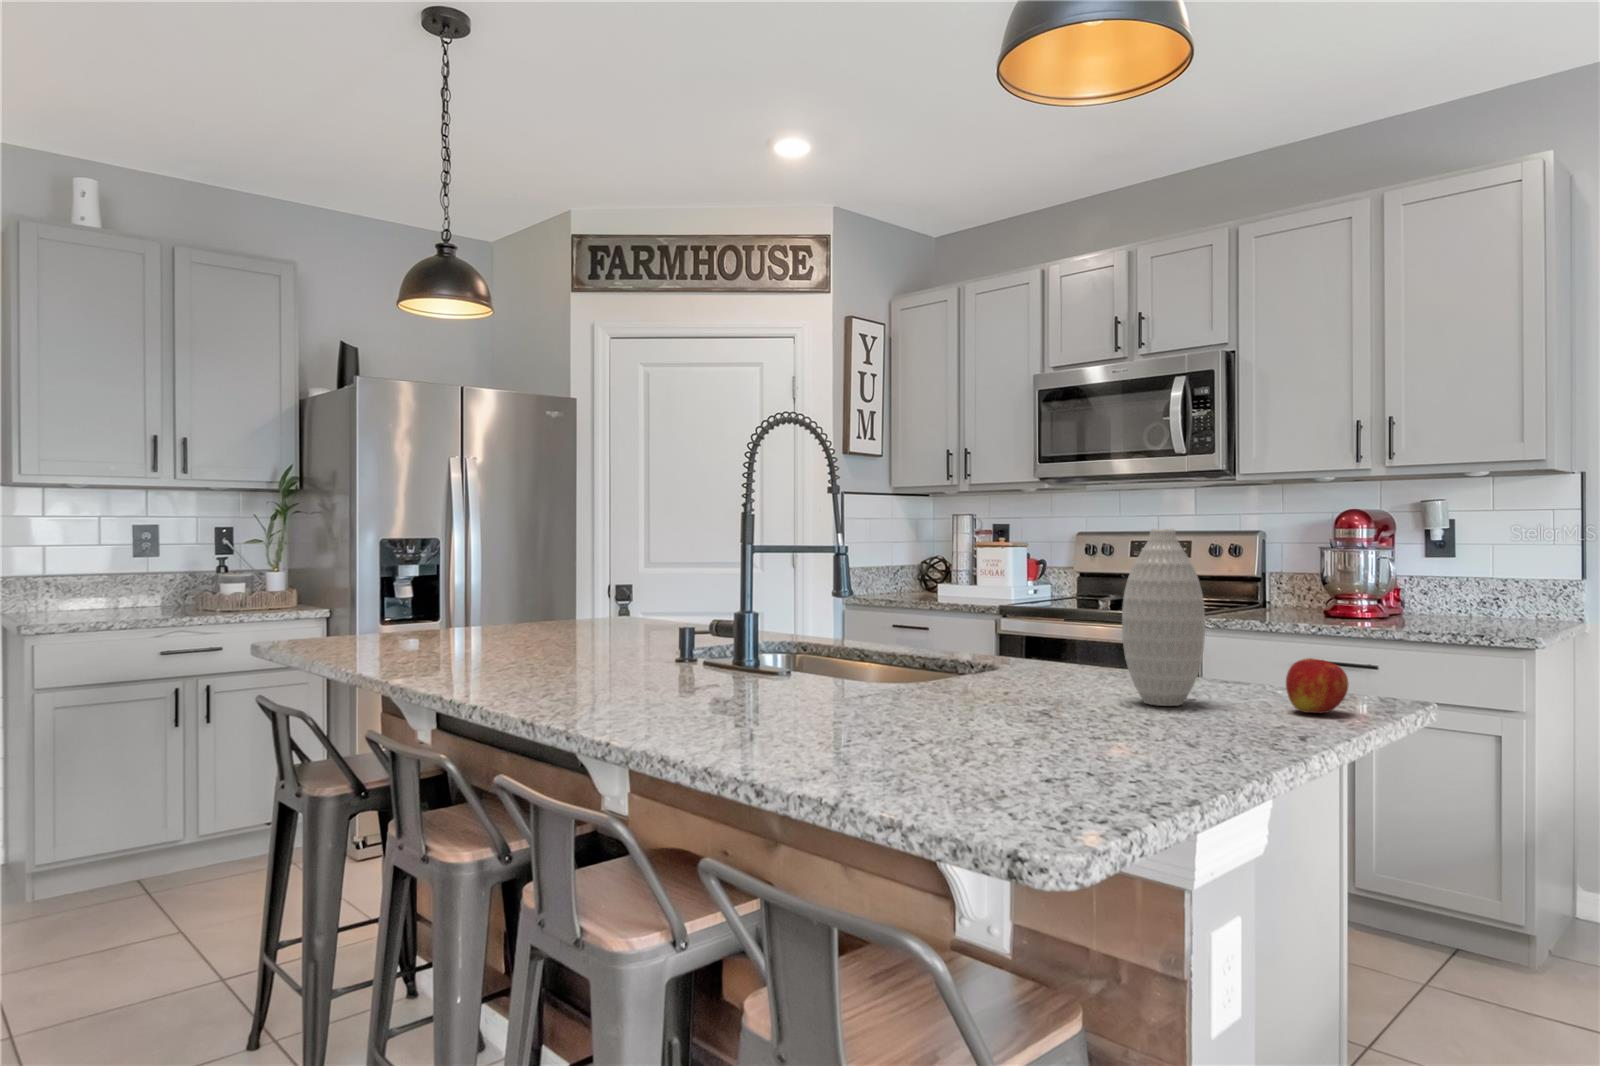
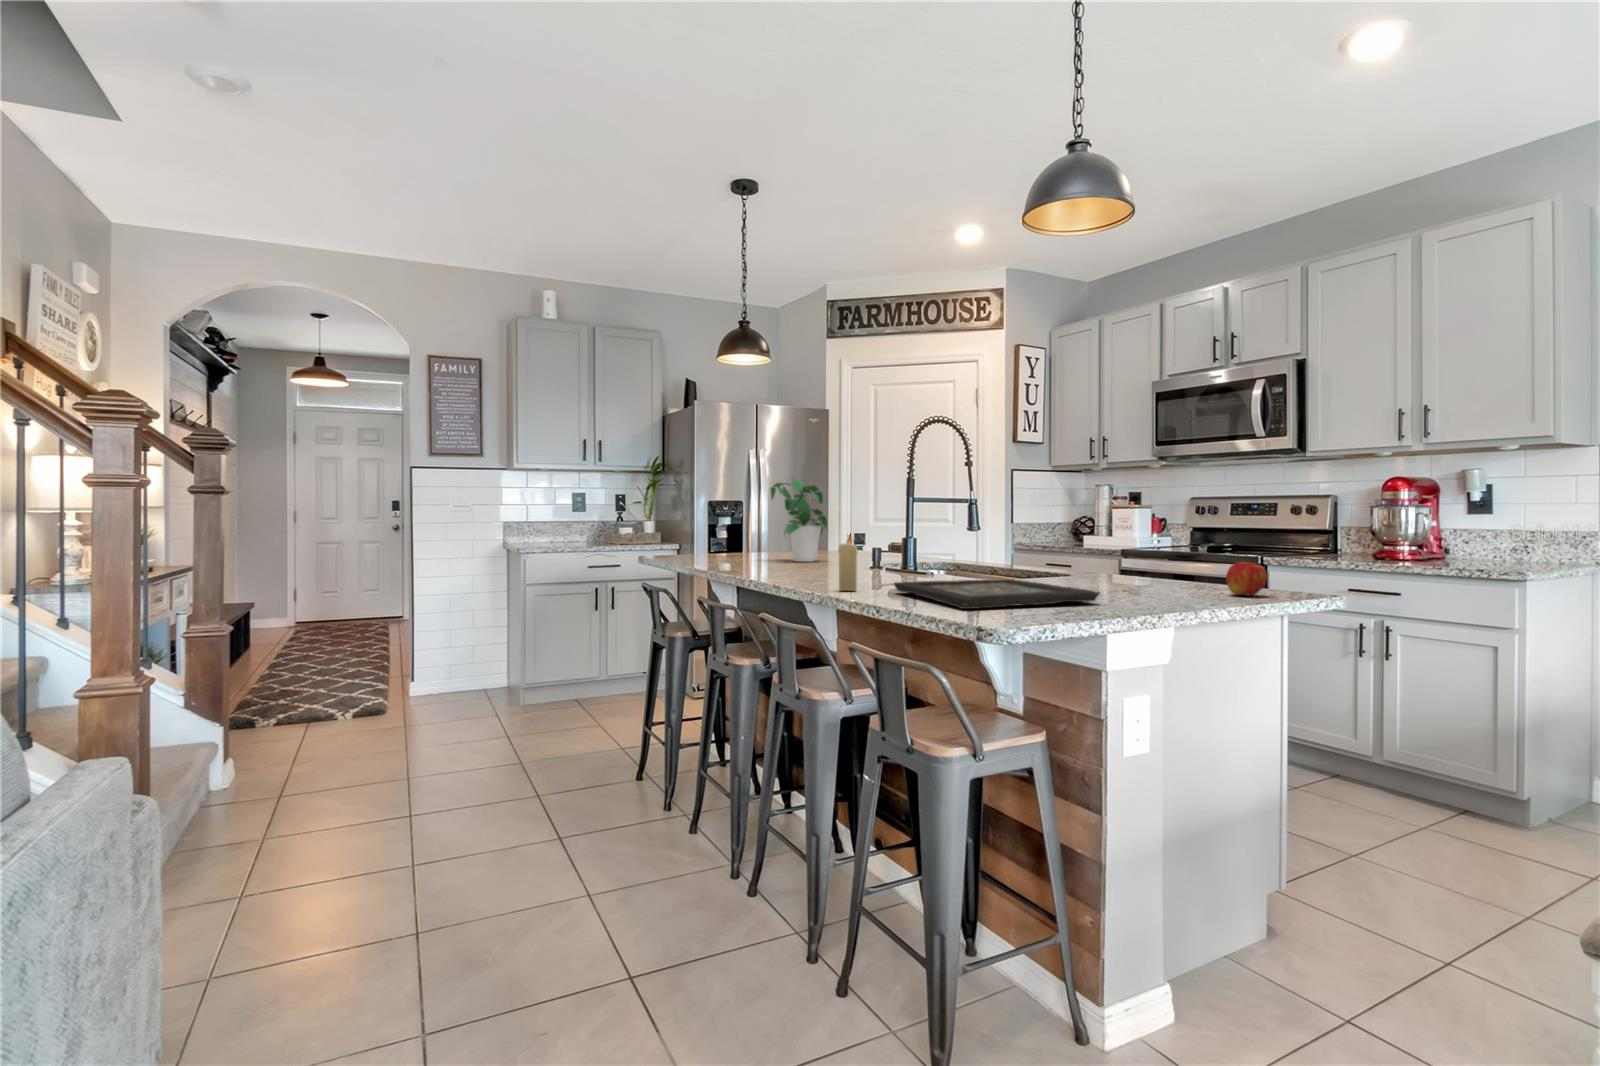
potted plant: none [496,507,600,647] -> present [770,478,827,562]
vase: present [1122,529,1205,706] -> none [1125,482,1178,591]
candle: none [655,625,690,733] -> present [838,536,857,591]
decorative tray: none [762,695,1142,786] -> present [894,579,1100,609]

